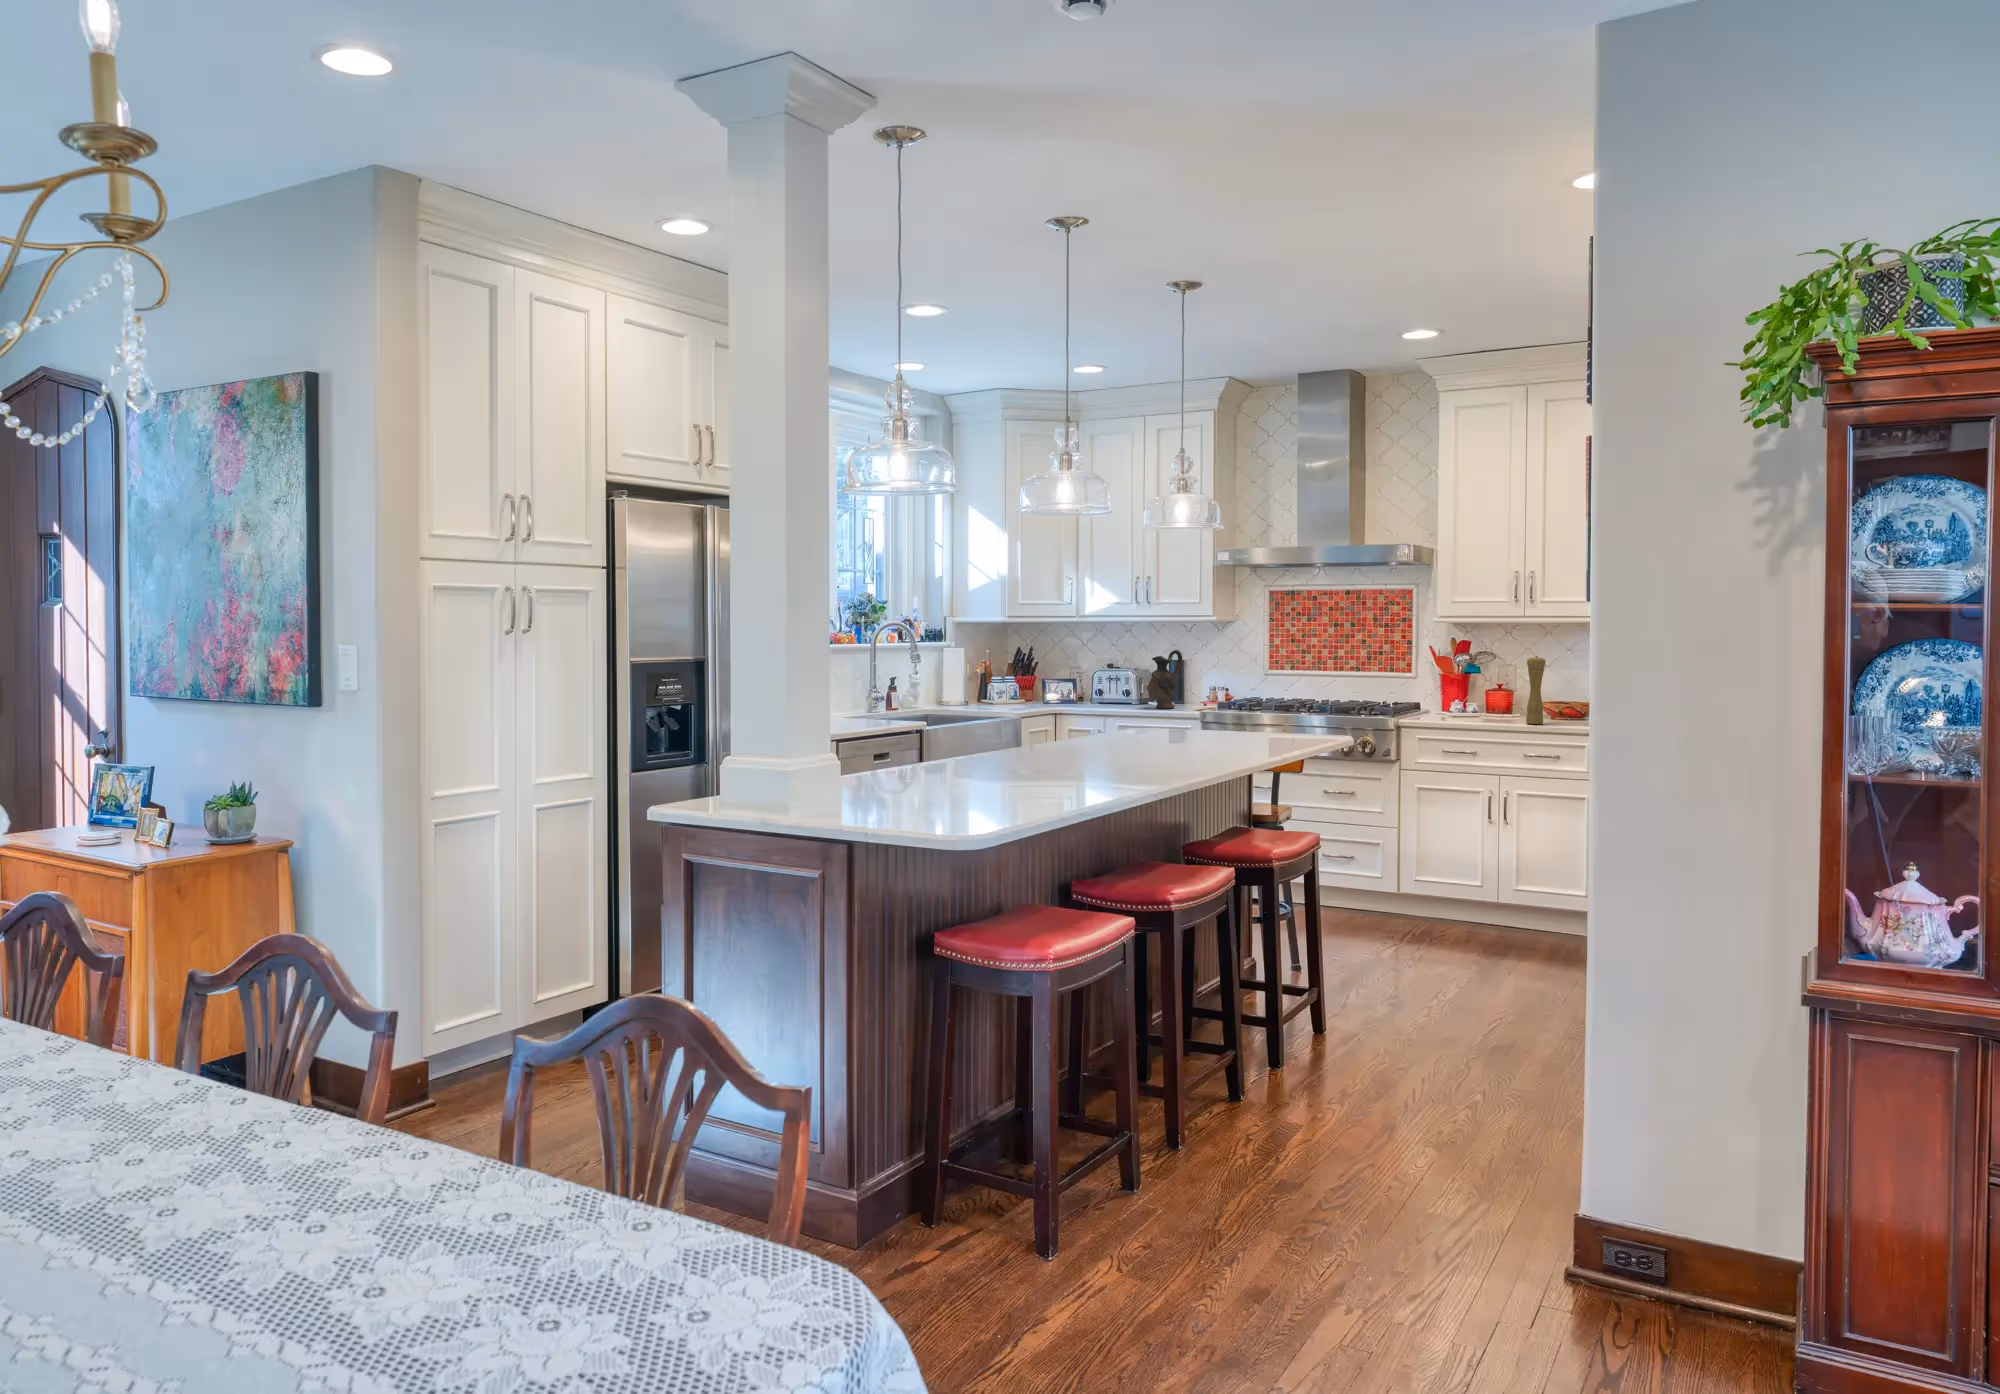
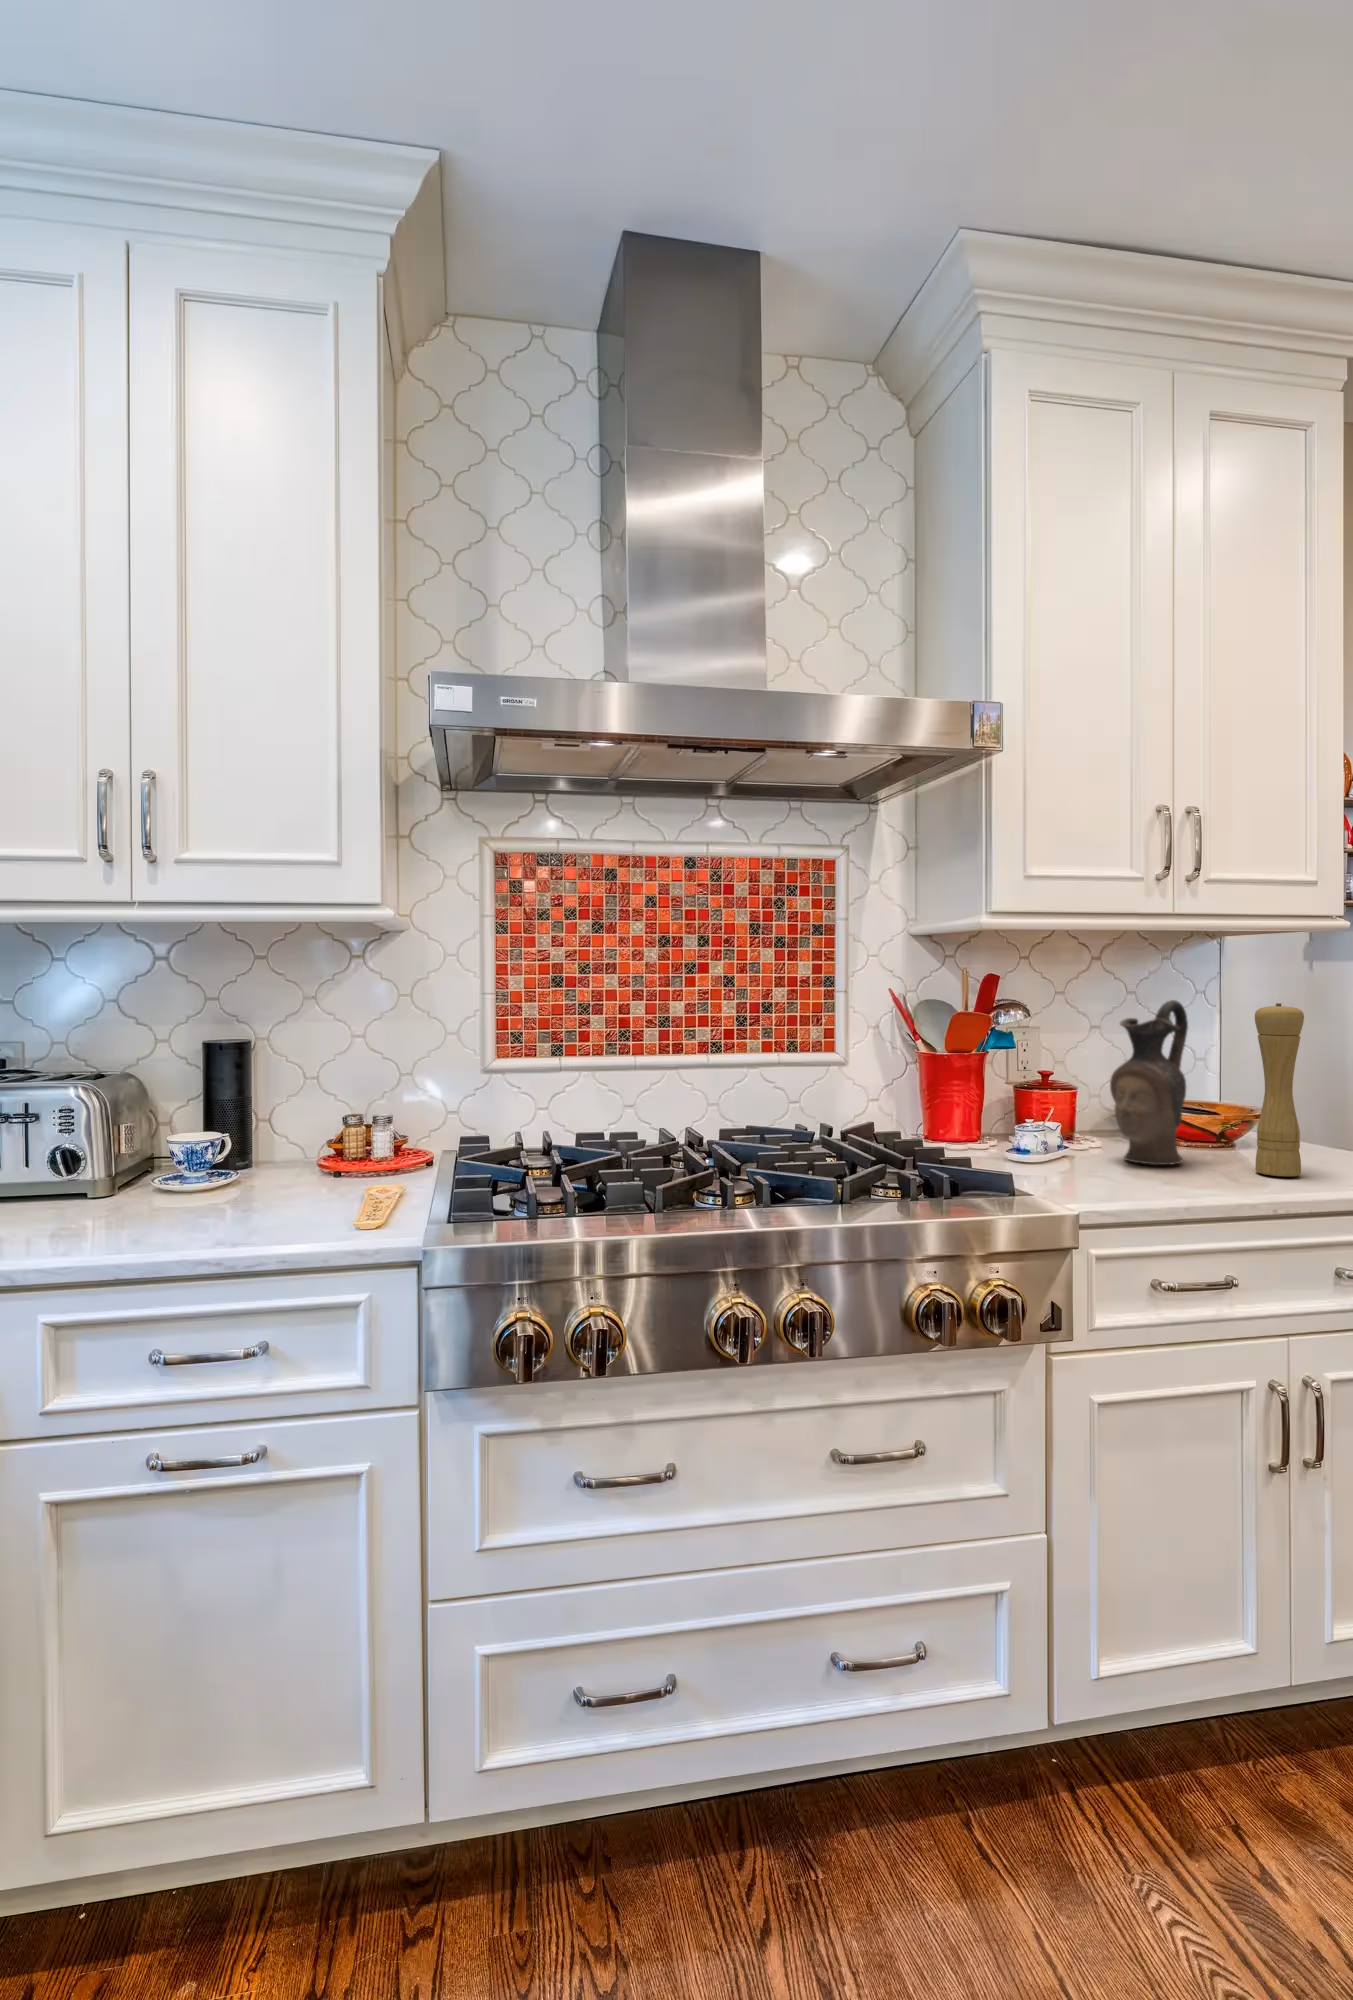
ceramic pitcher: present [1147,650,1182,708] -> present [1110,1000,1188,1165]

